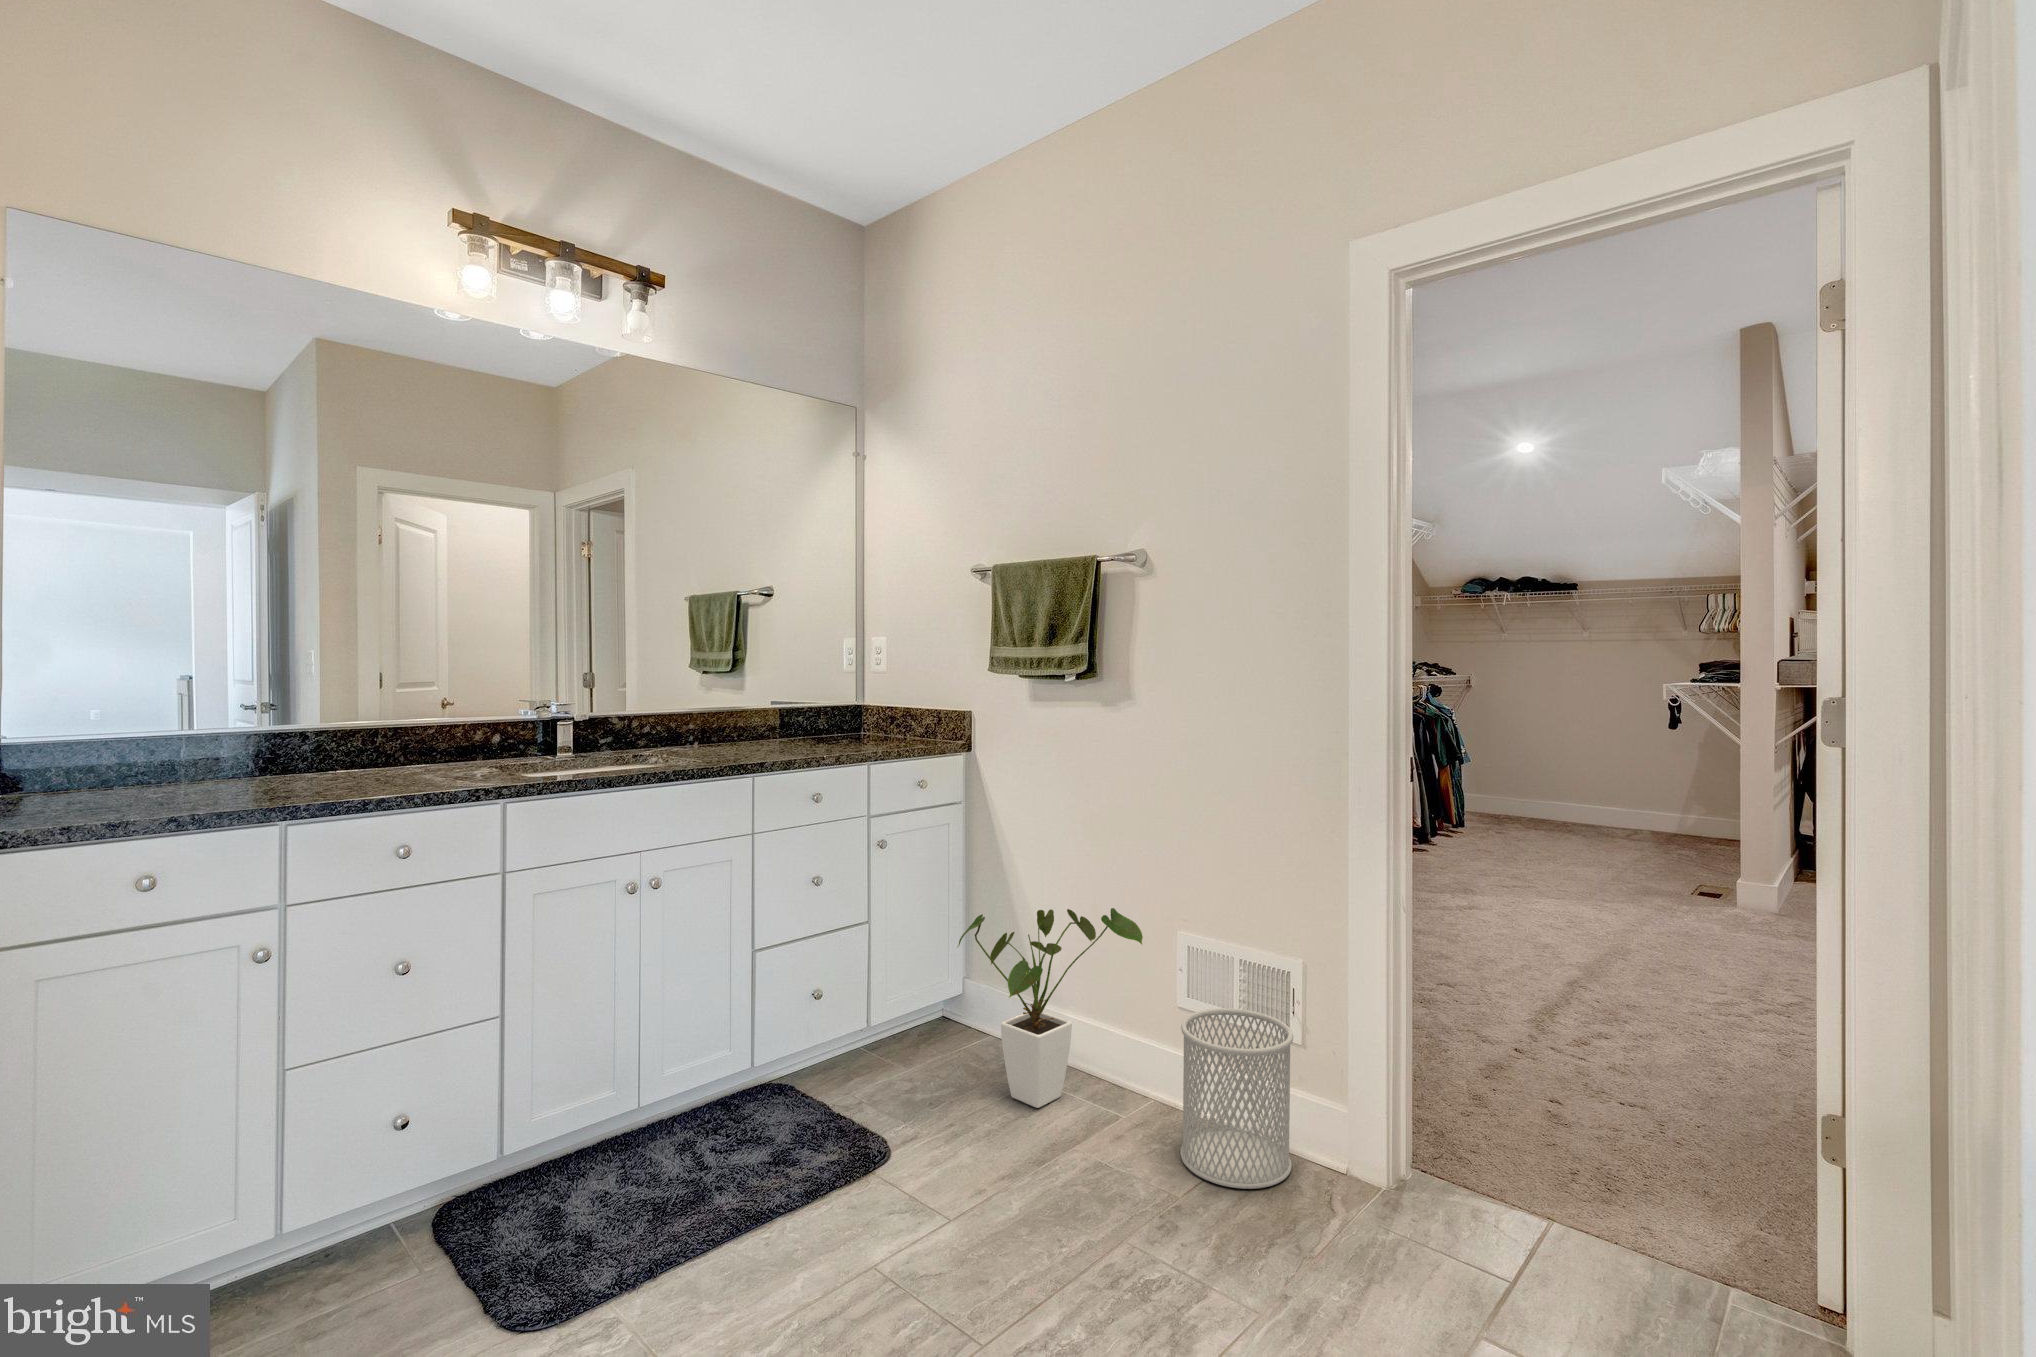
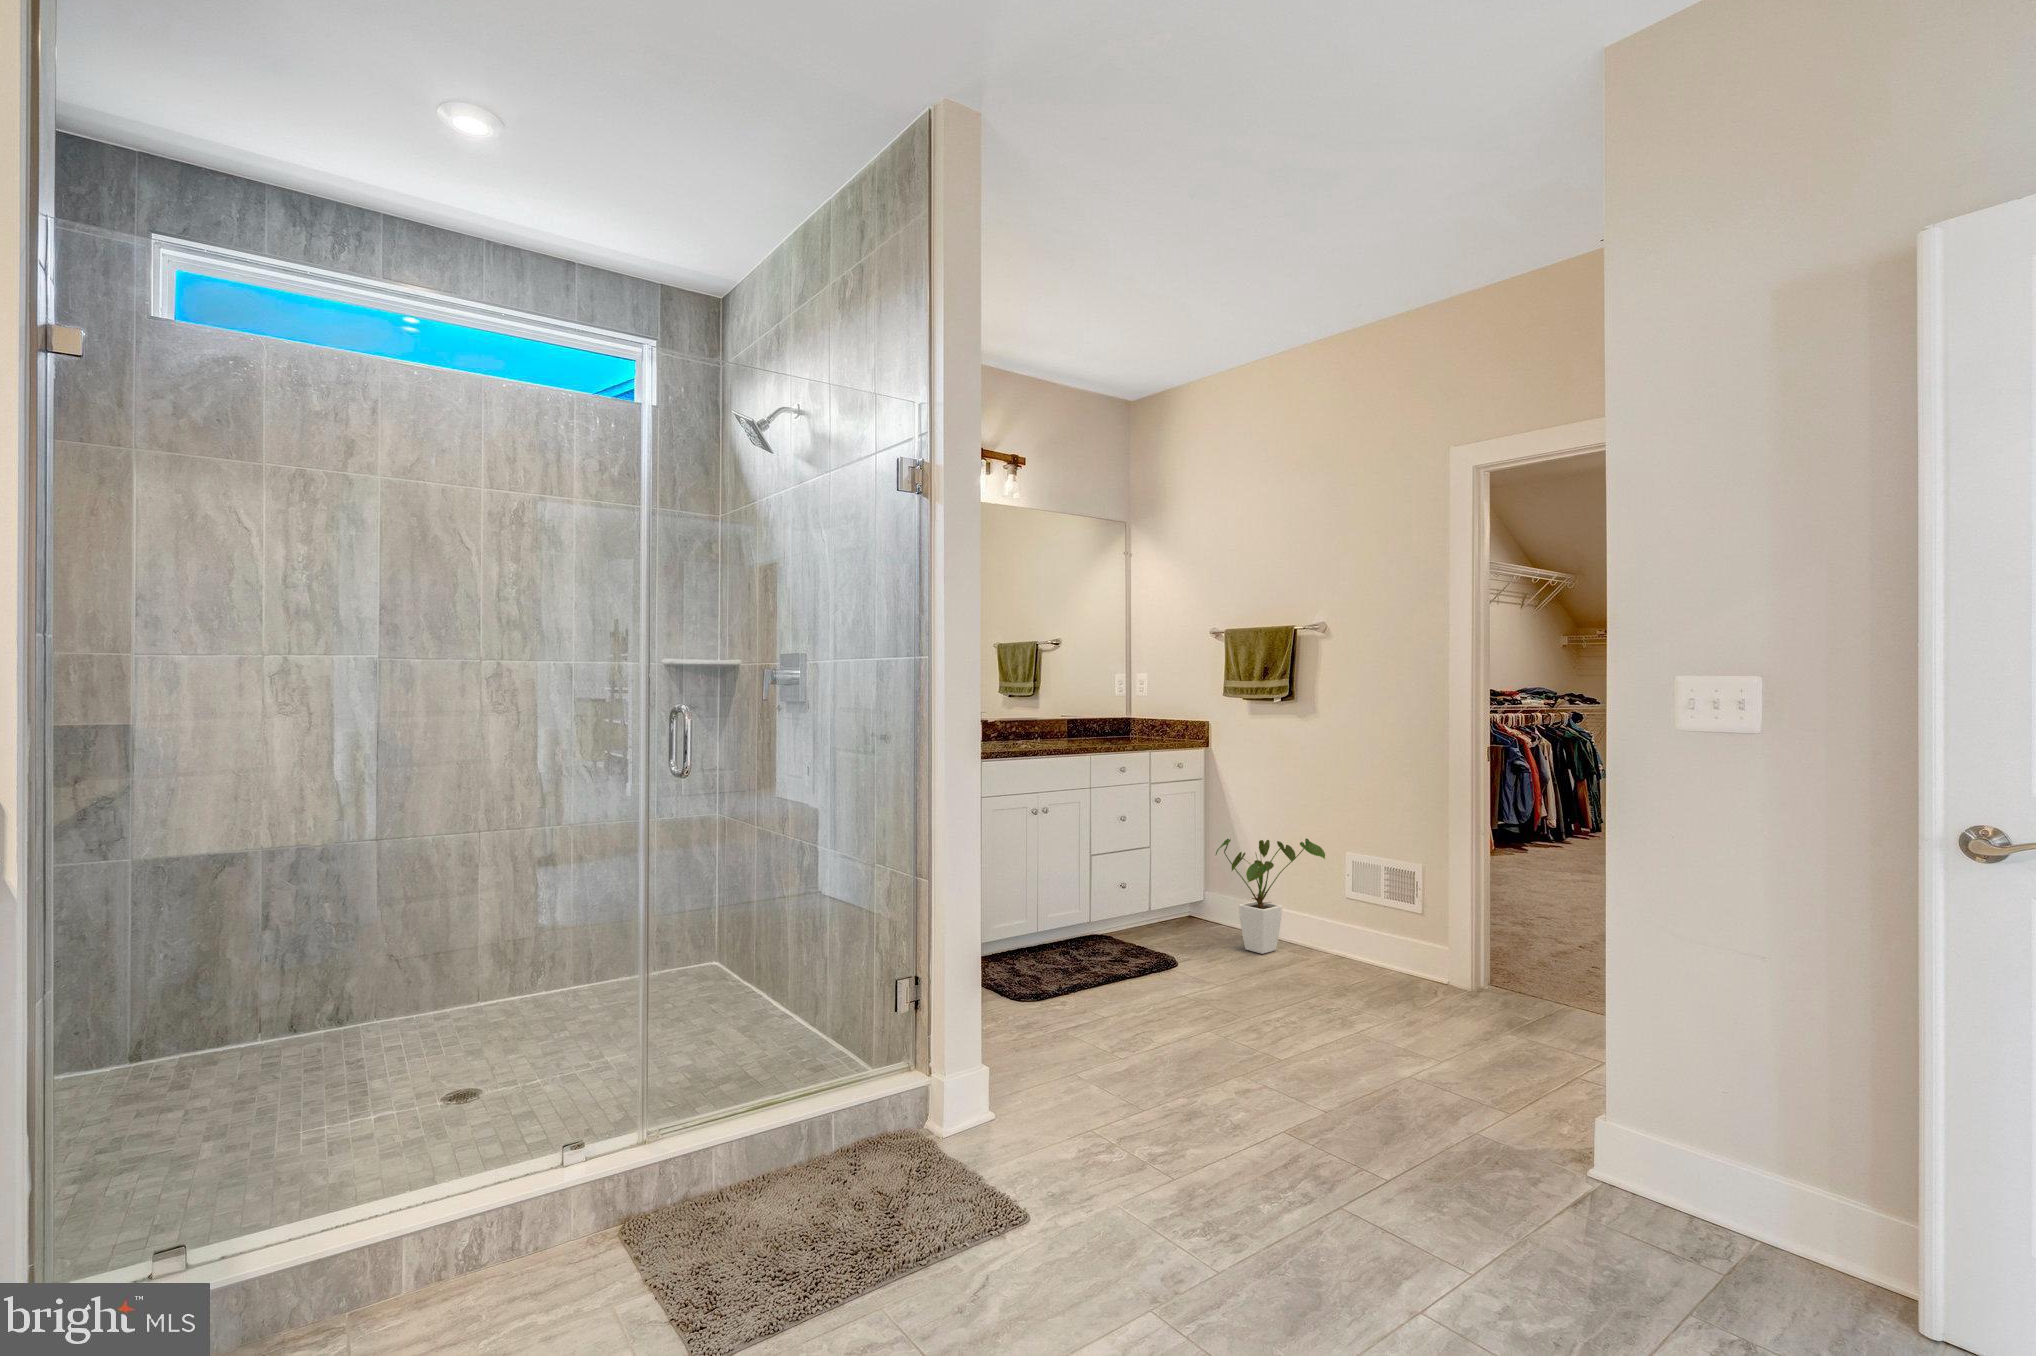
wastebasket: present [1180,1008,1293,1189] -> none [1349,893,1415,983]

